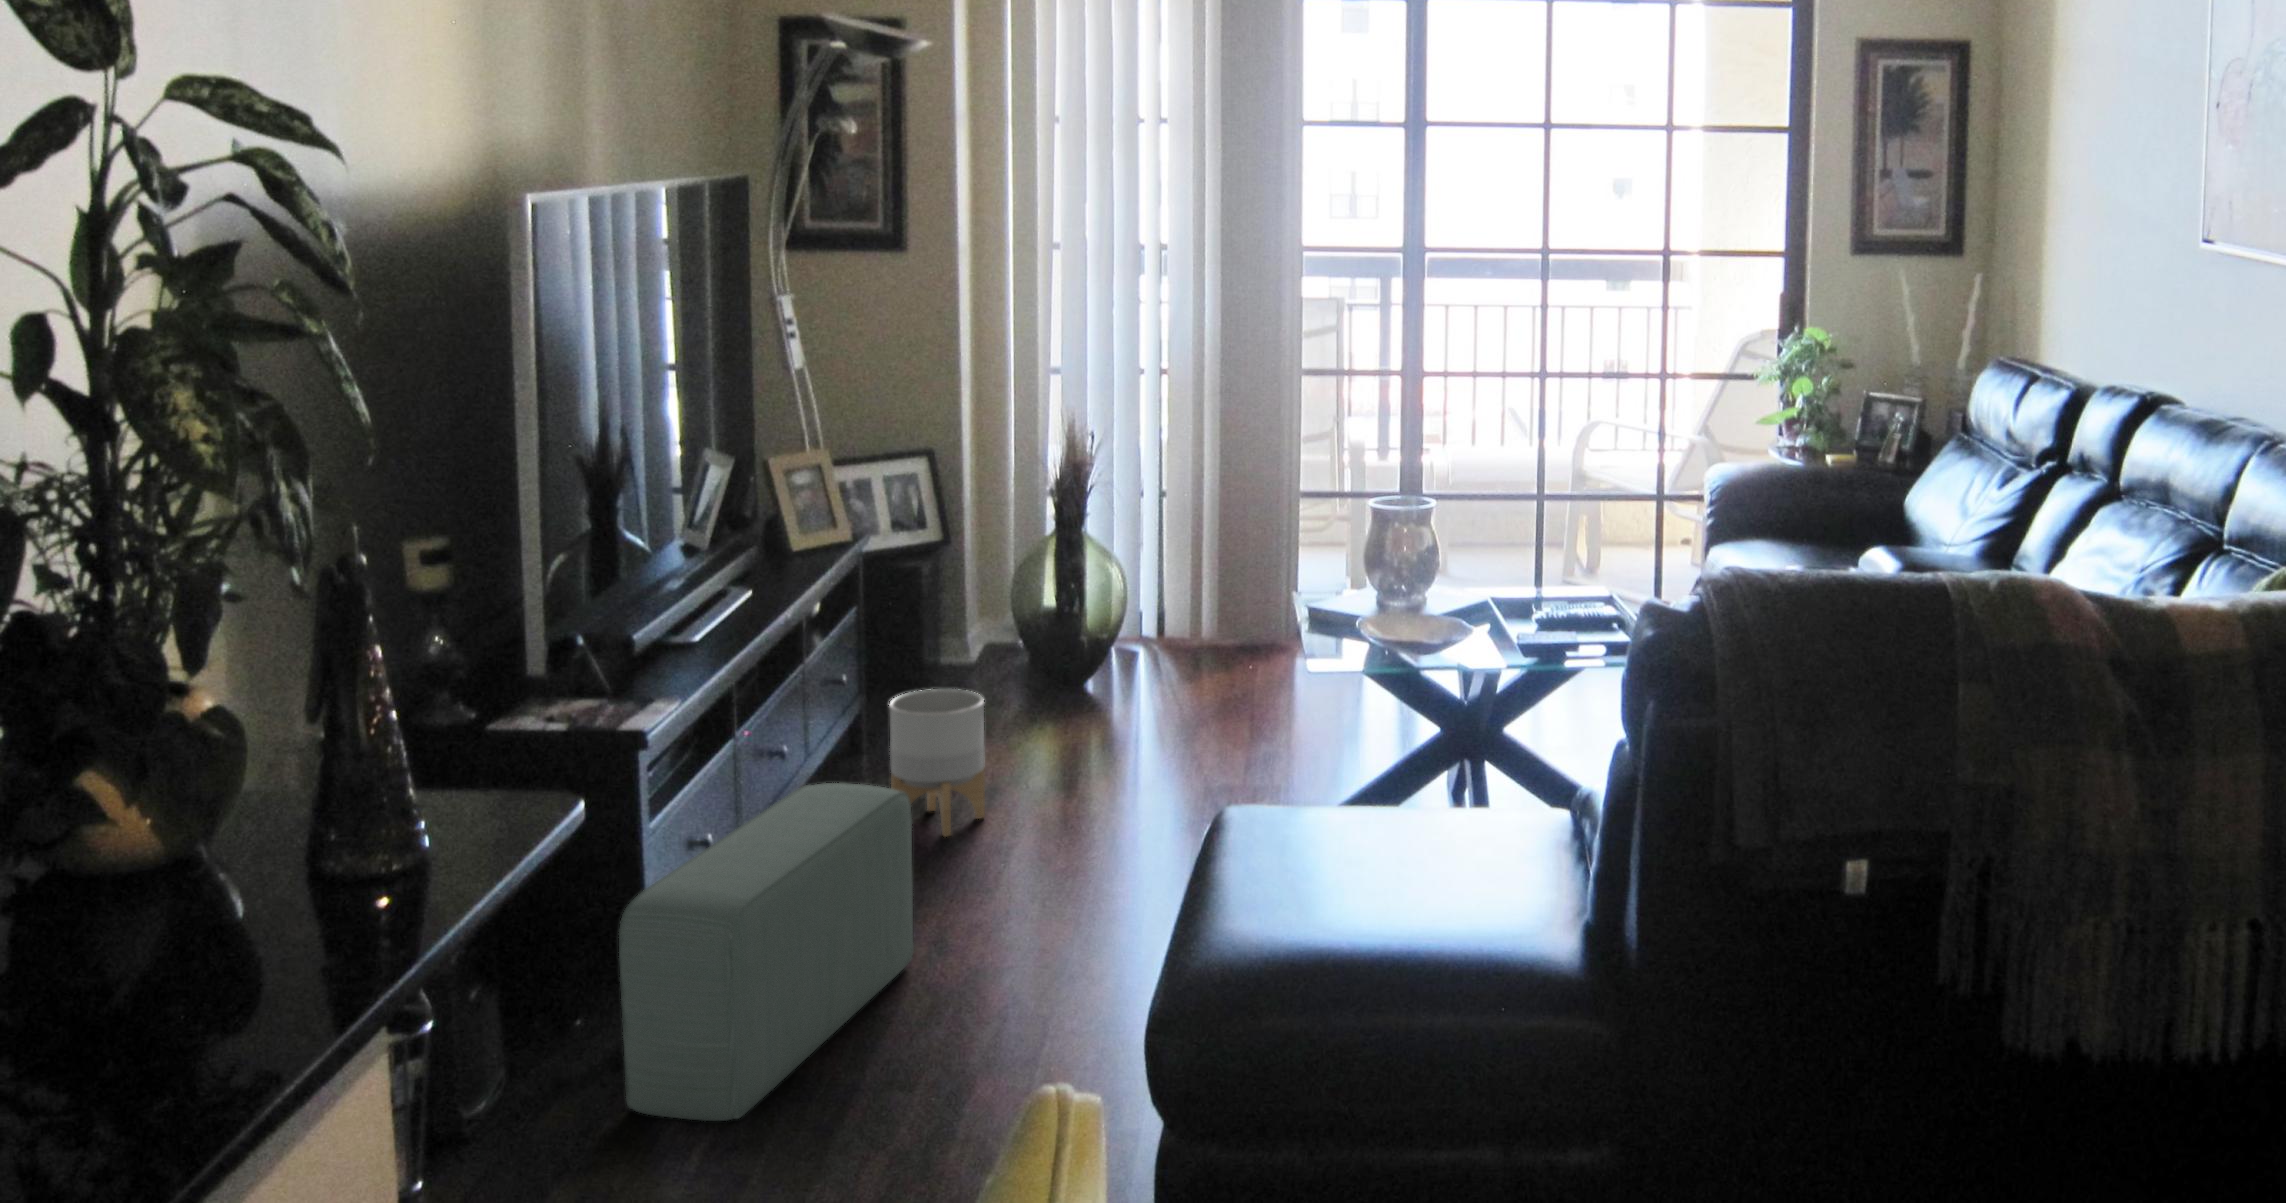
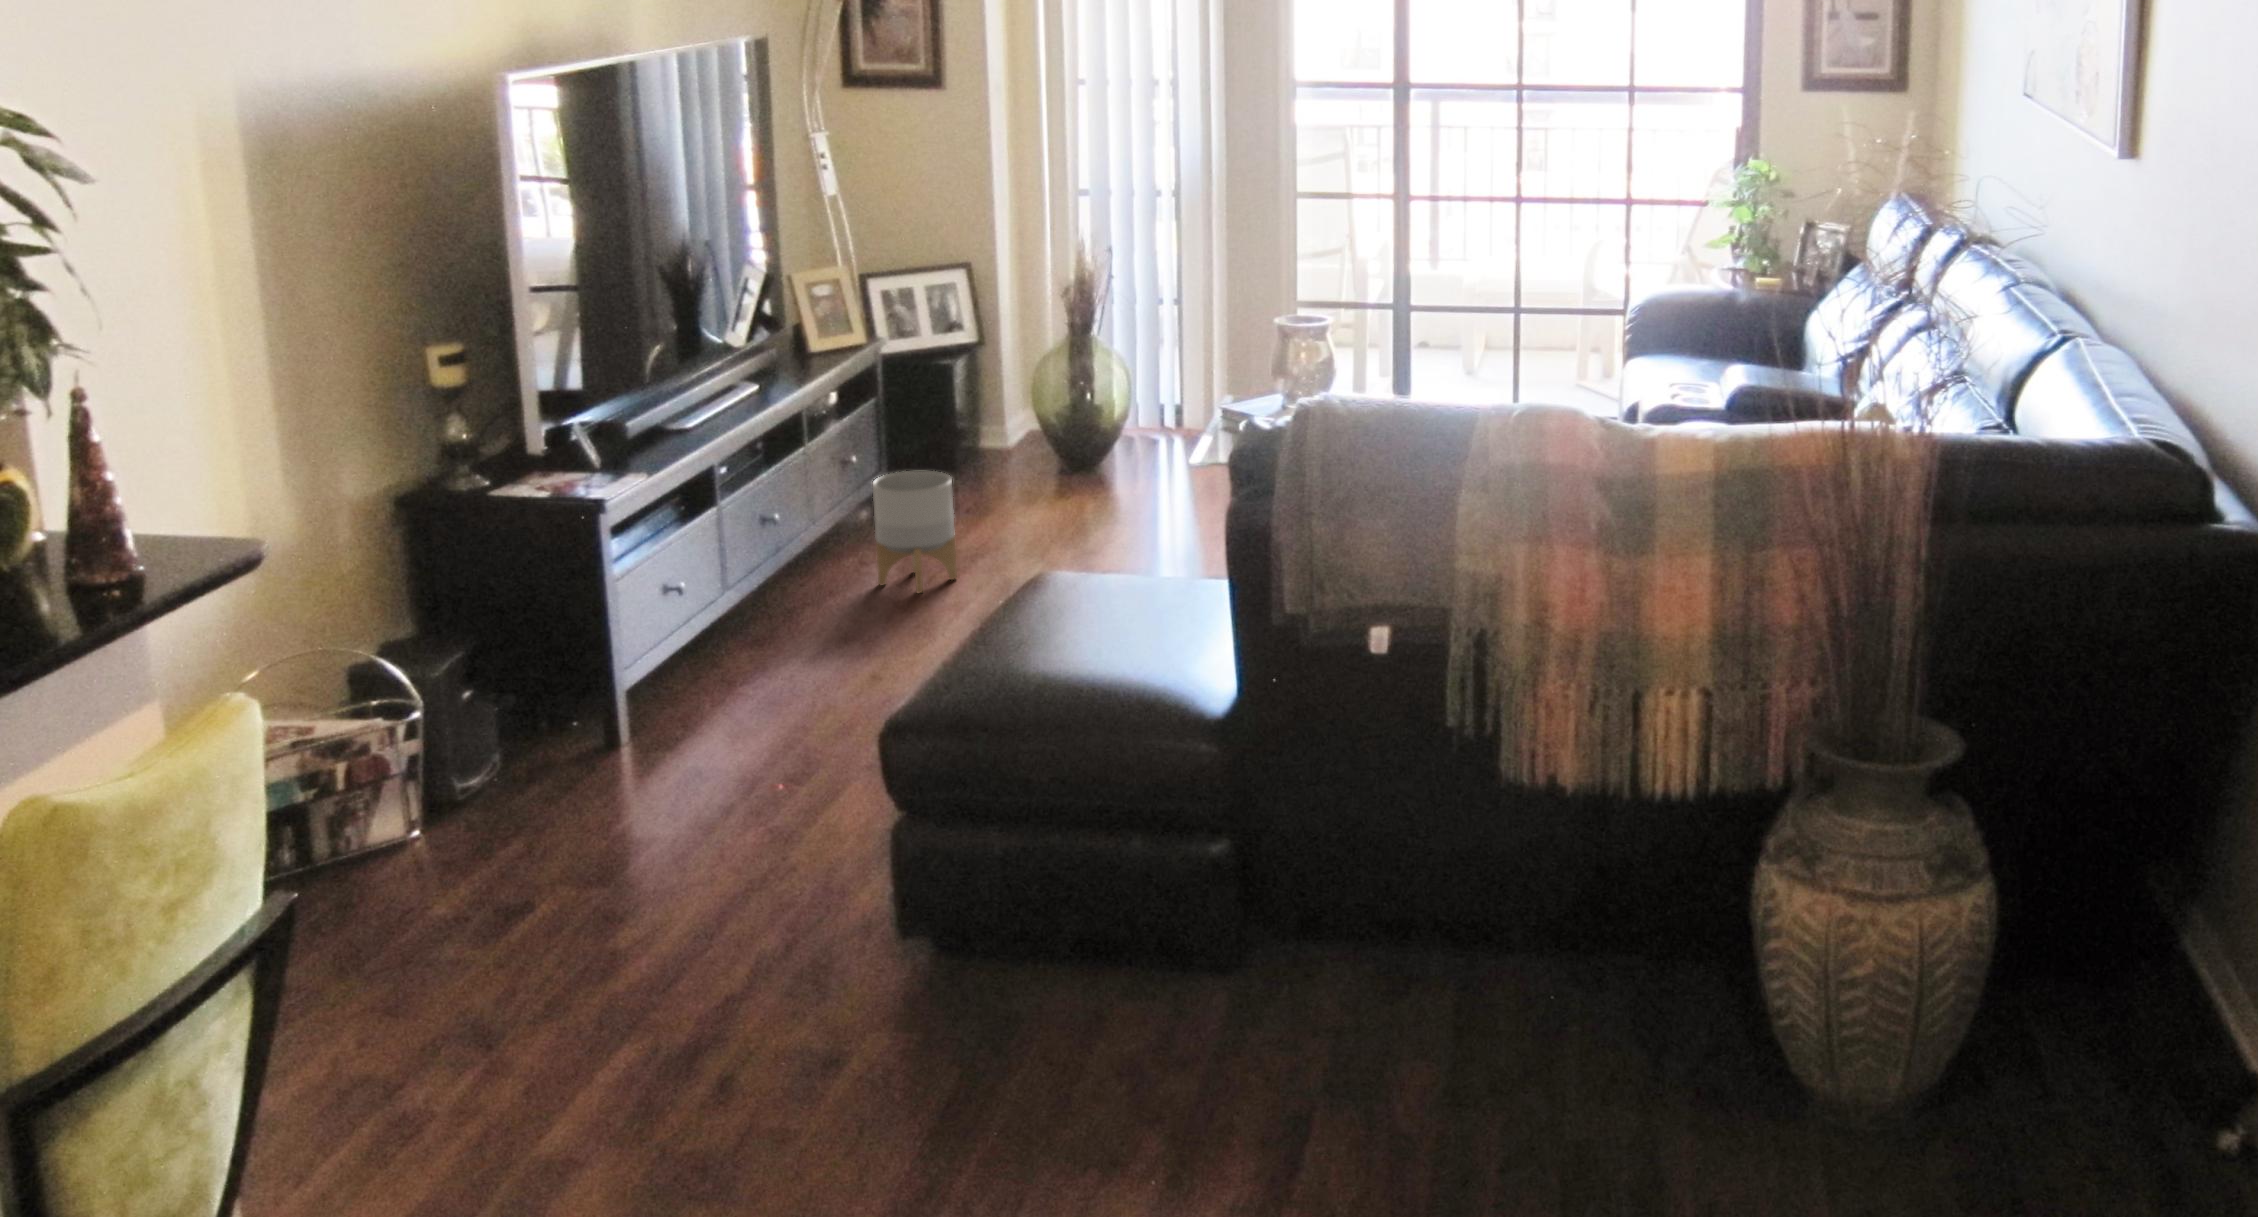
pouf: present [619,783,914,1121] -> none [573,545,849,802]

